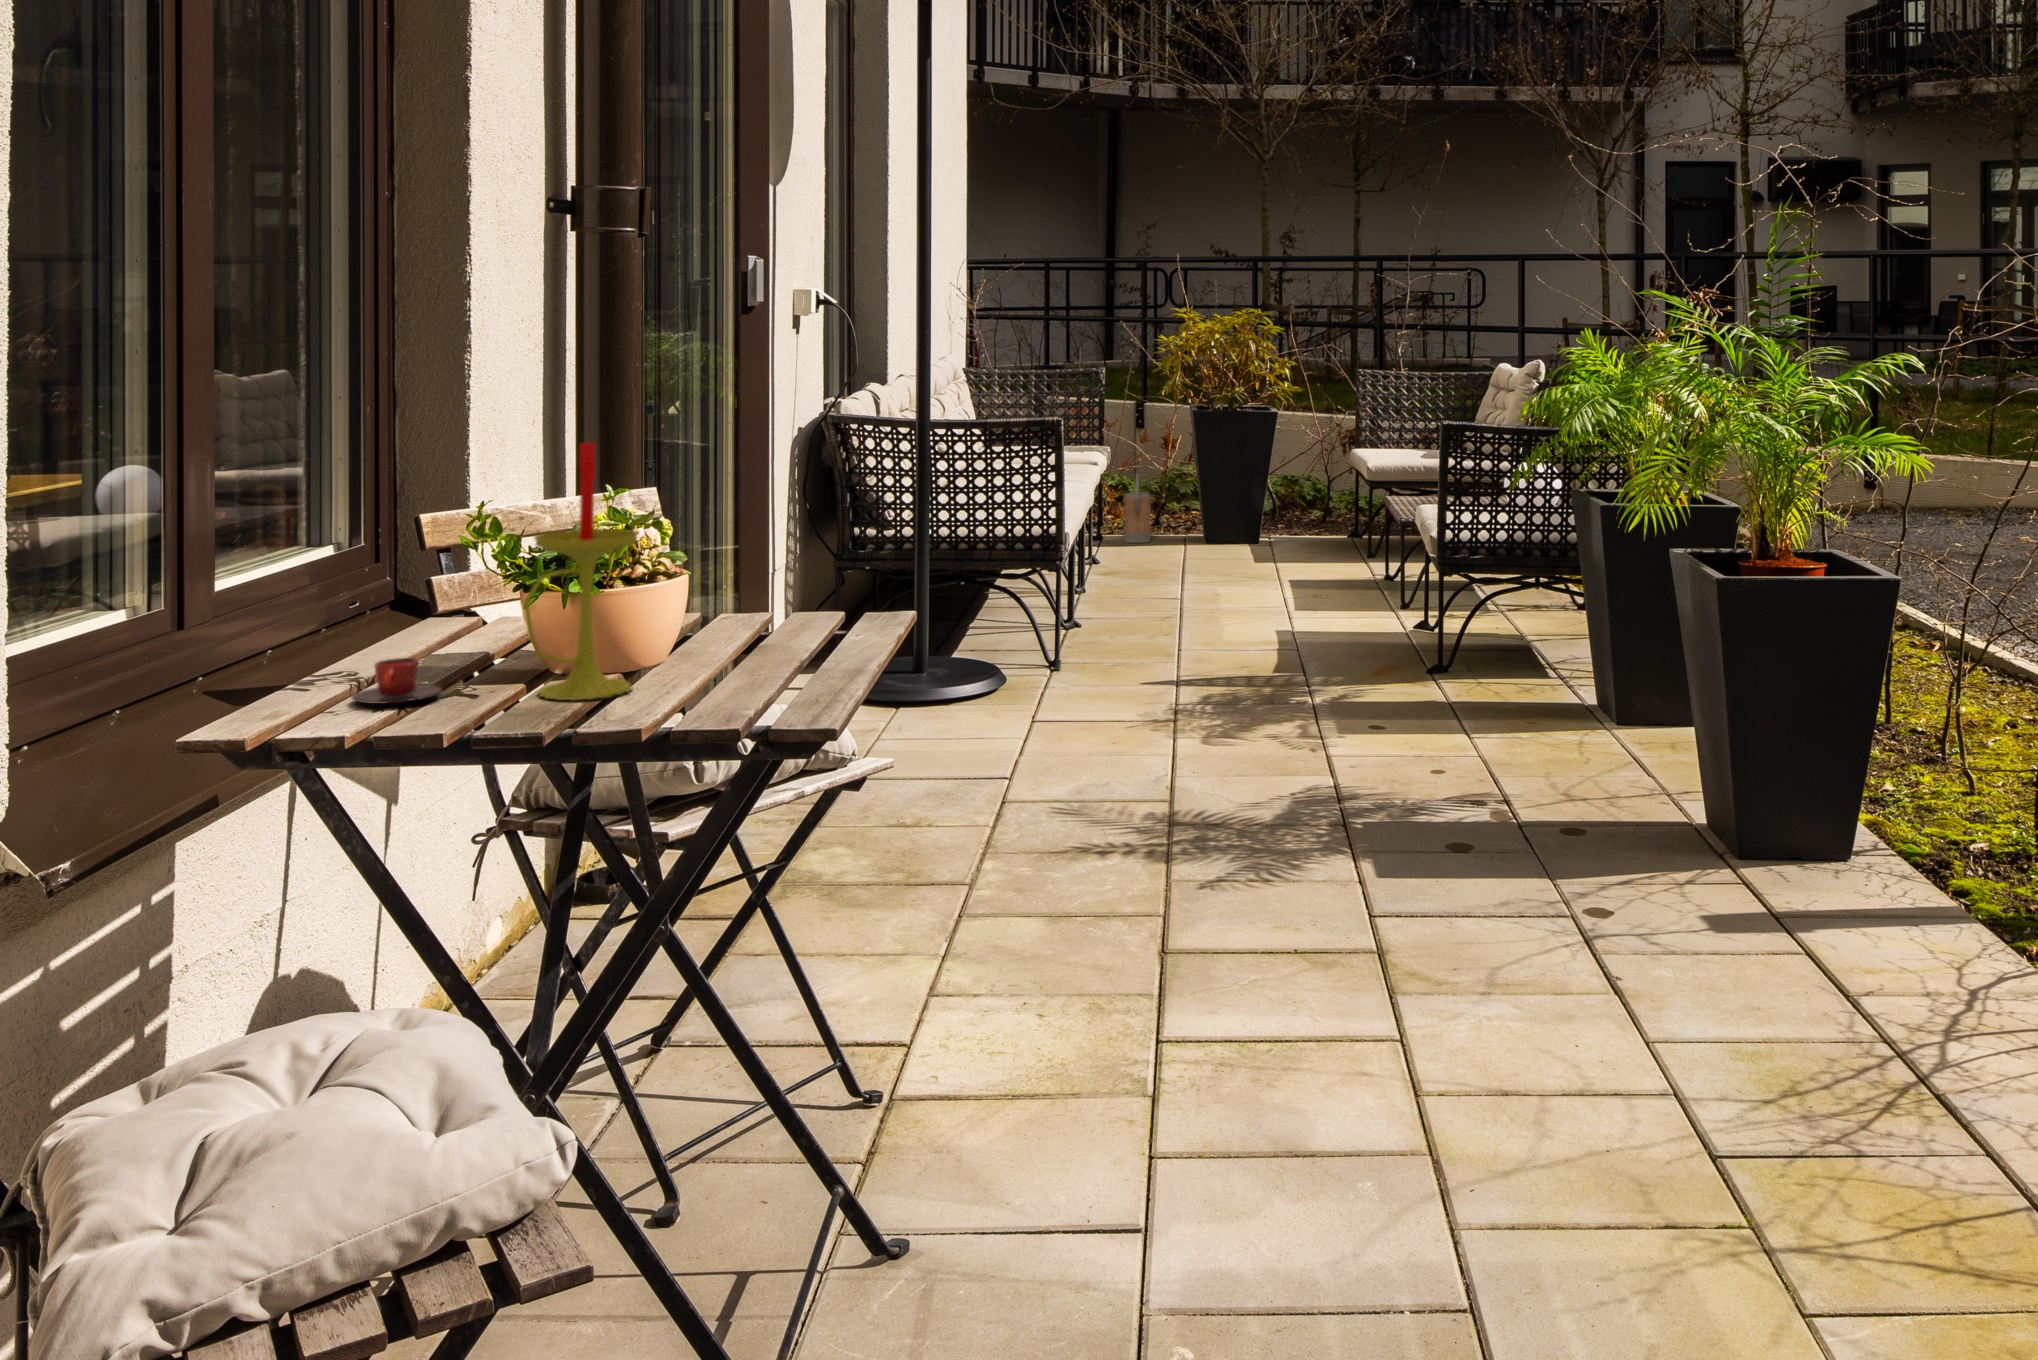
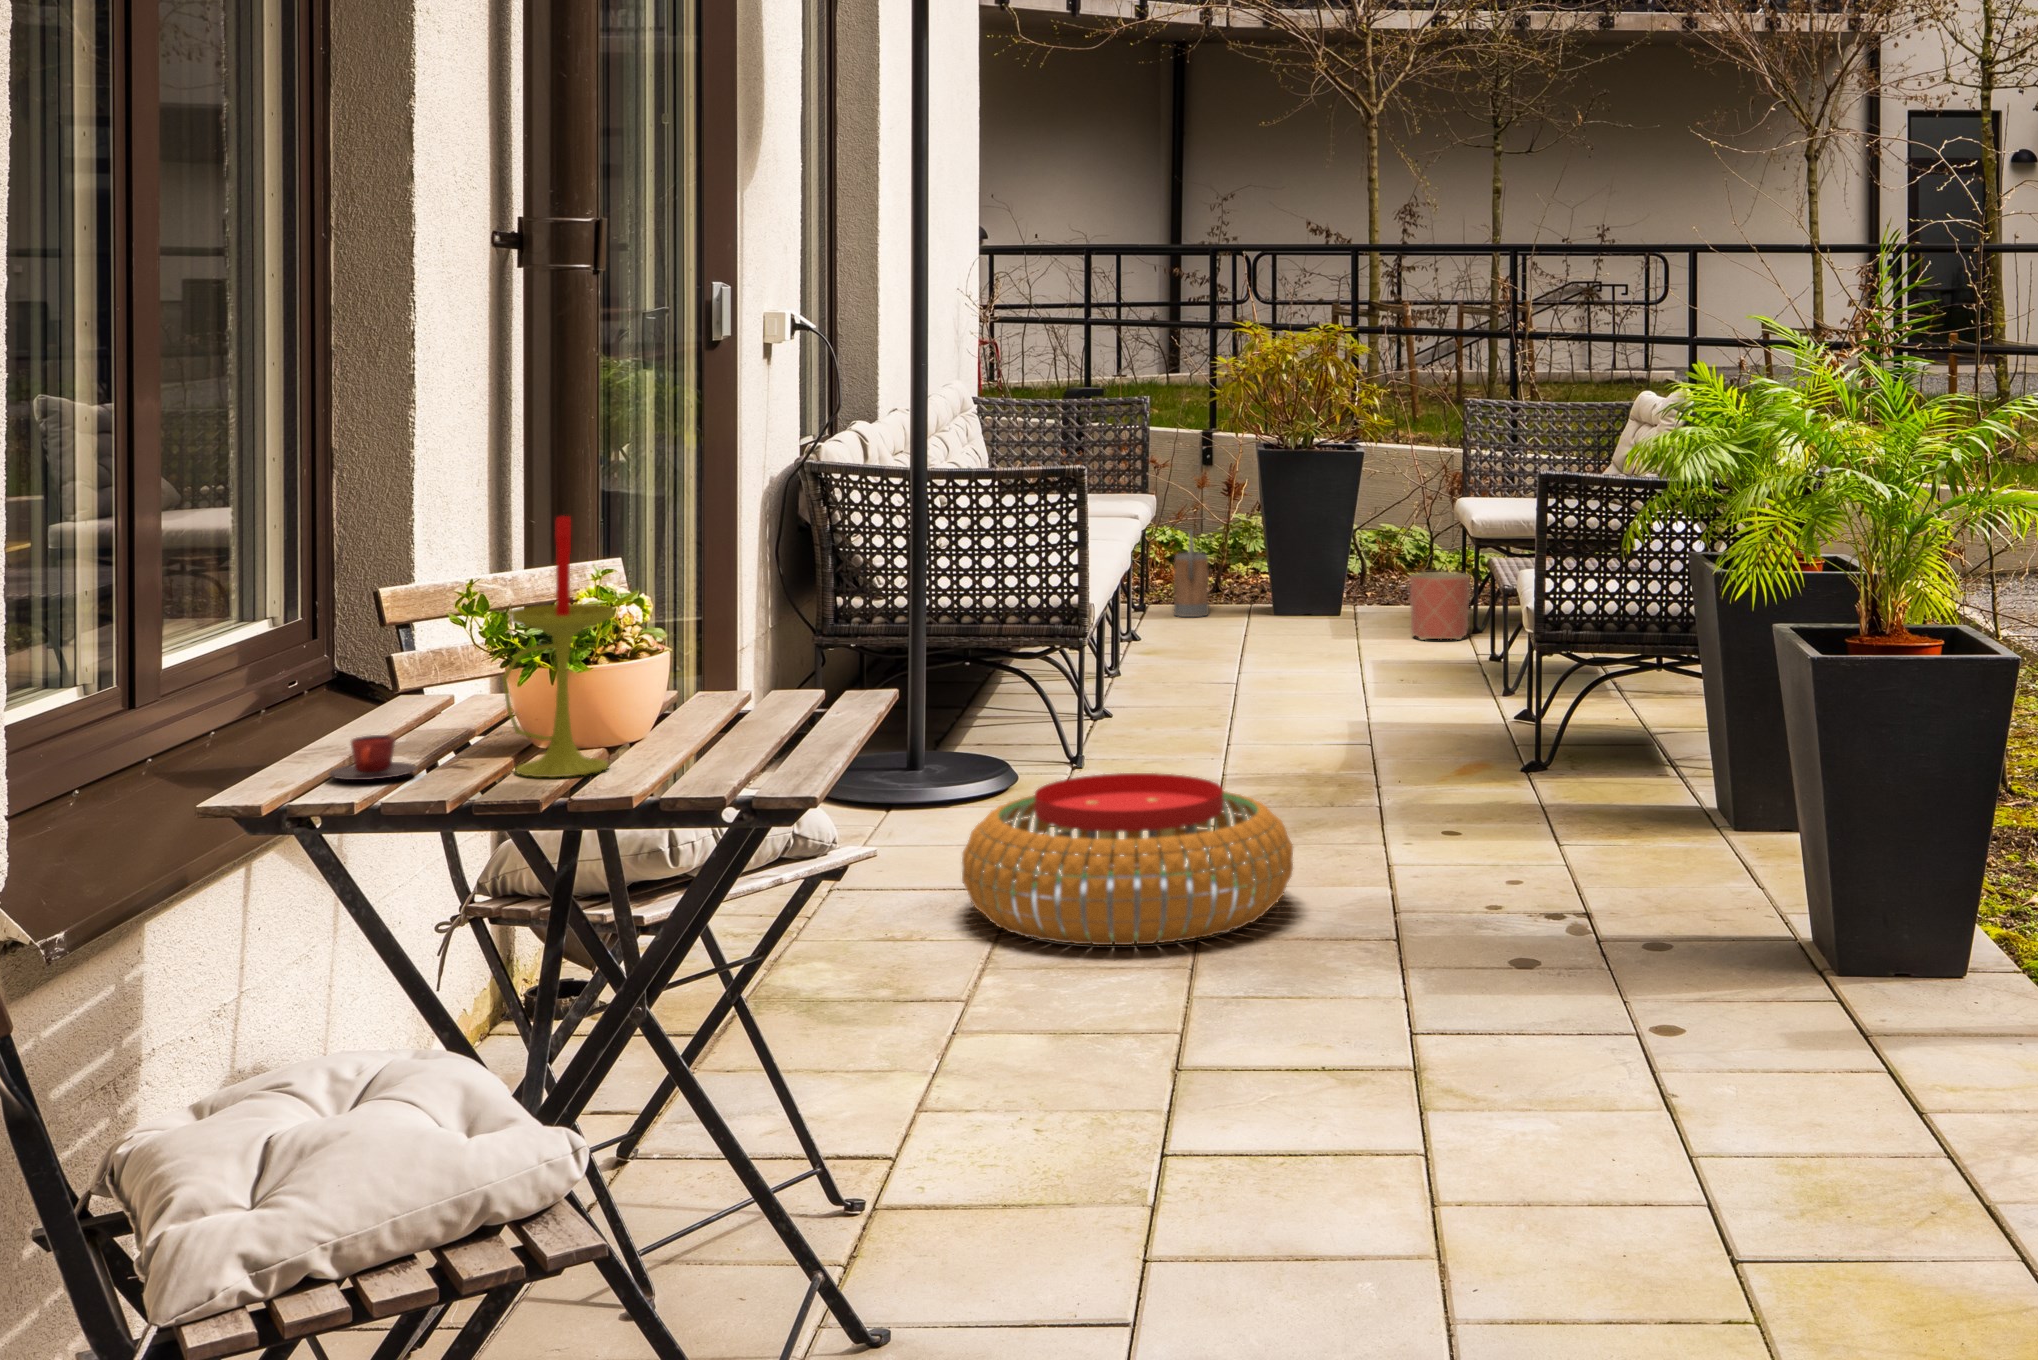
planter: none [1313,507,1361,562] -> present [1409,572,1470,640]
pouf: none [963,676,1247,828] -> present [962,773,1293,945]

